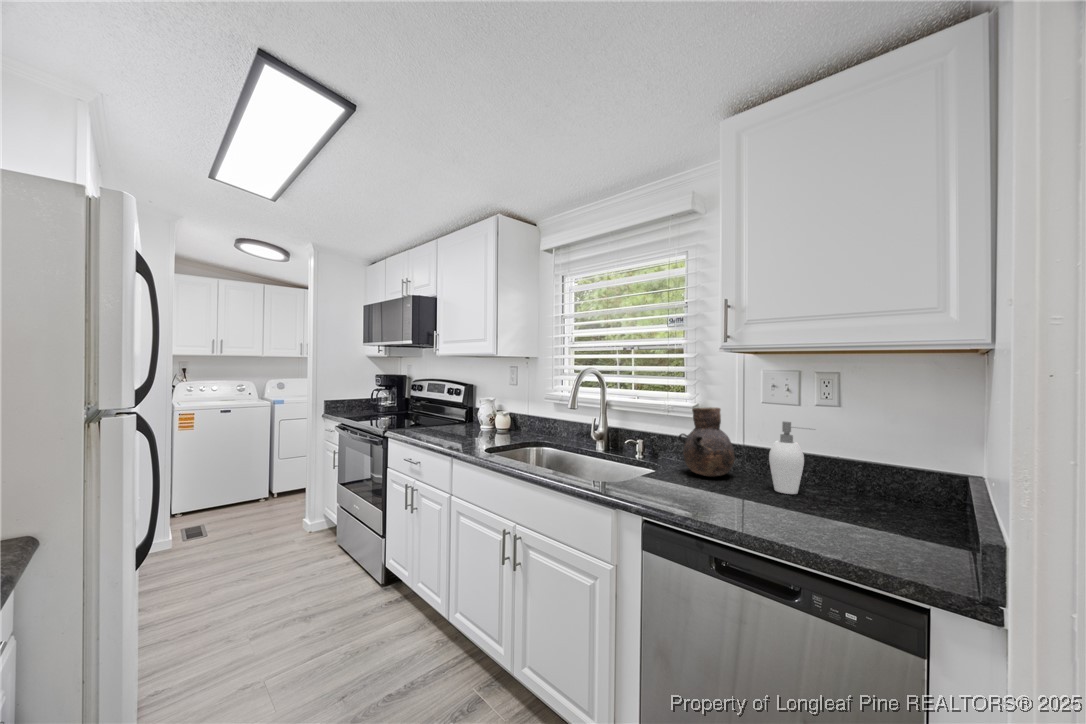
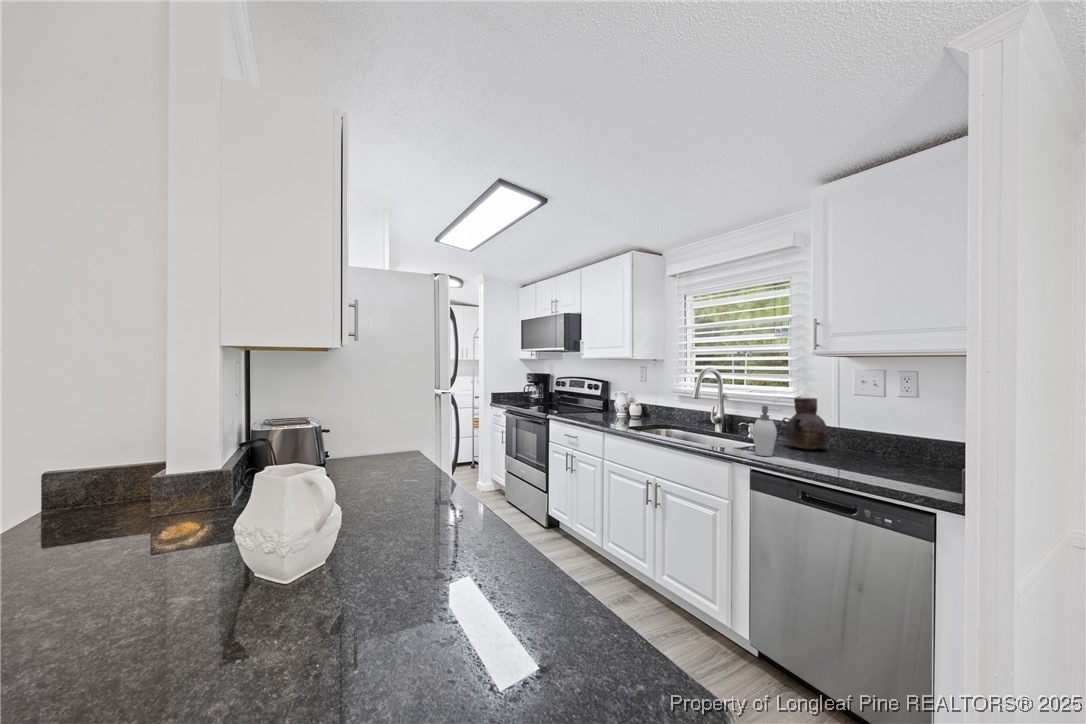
soap dispenser: present [769,422,810,494] -> present [752,406,777,456]

